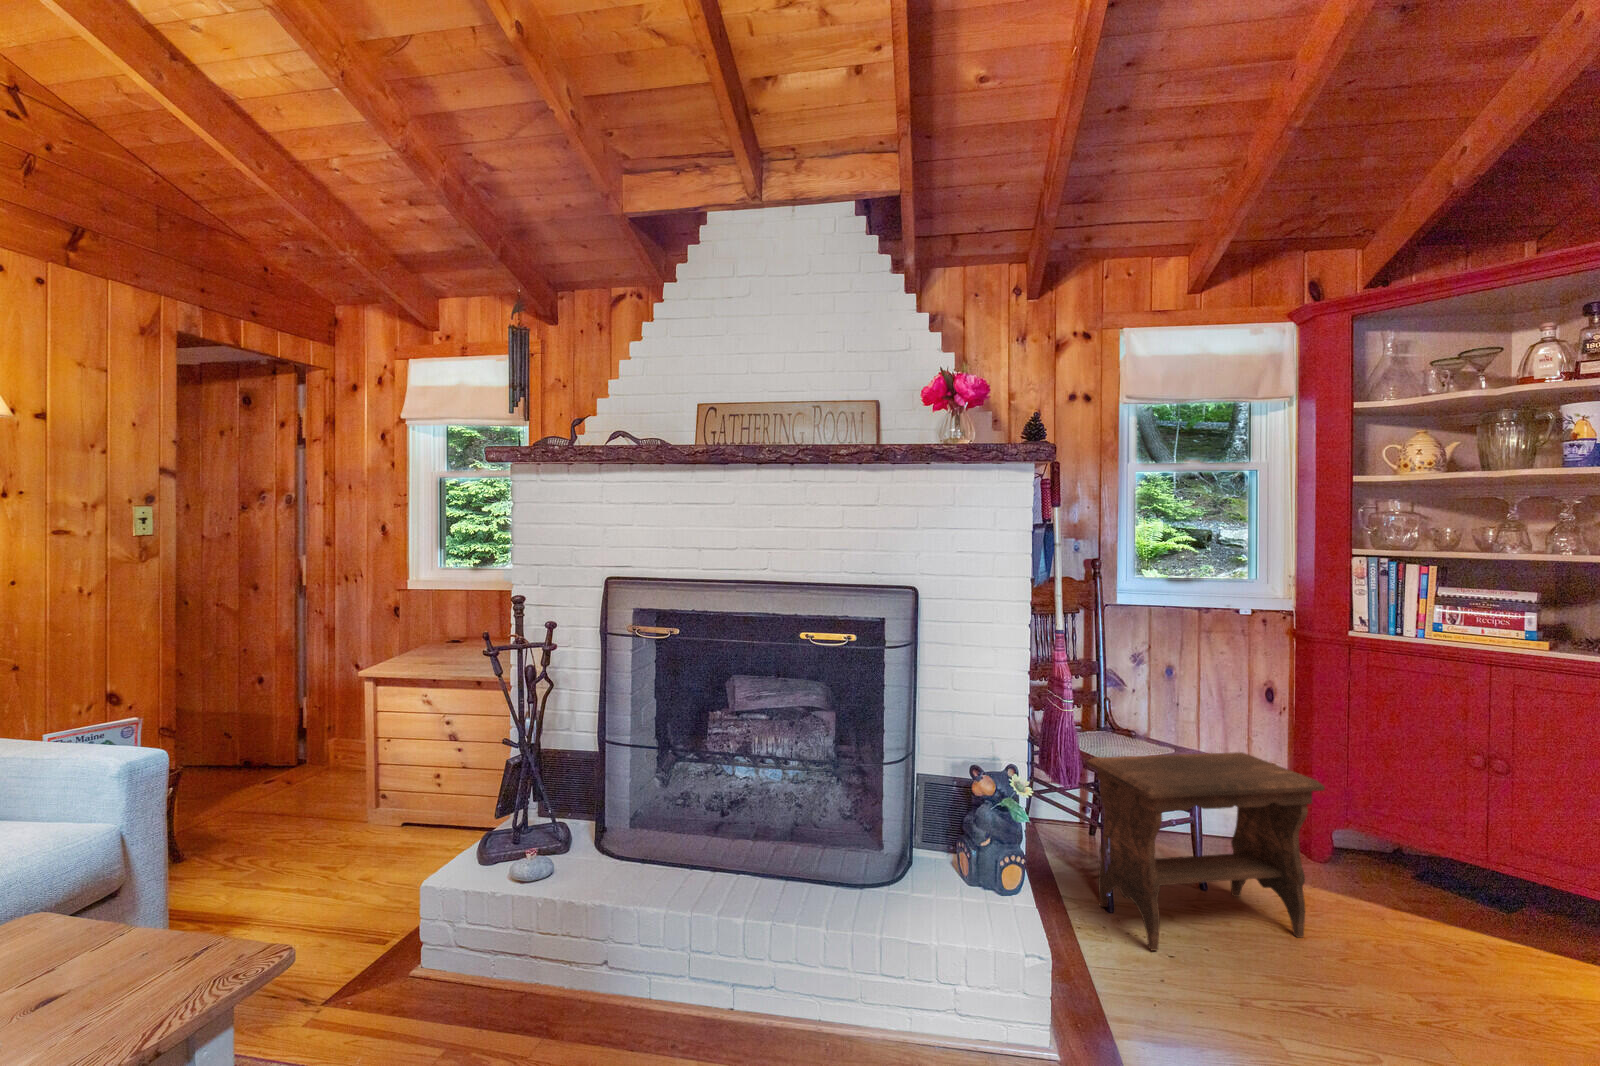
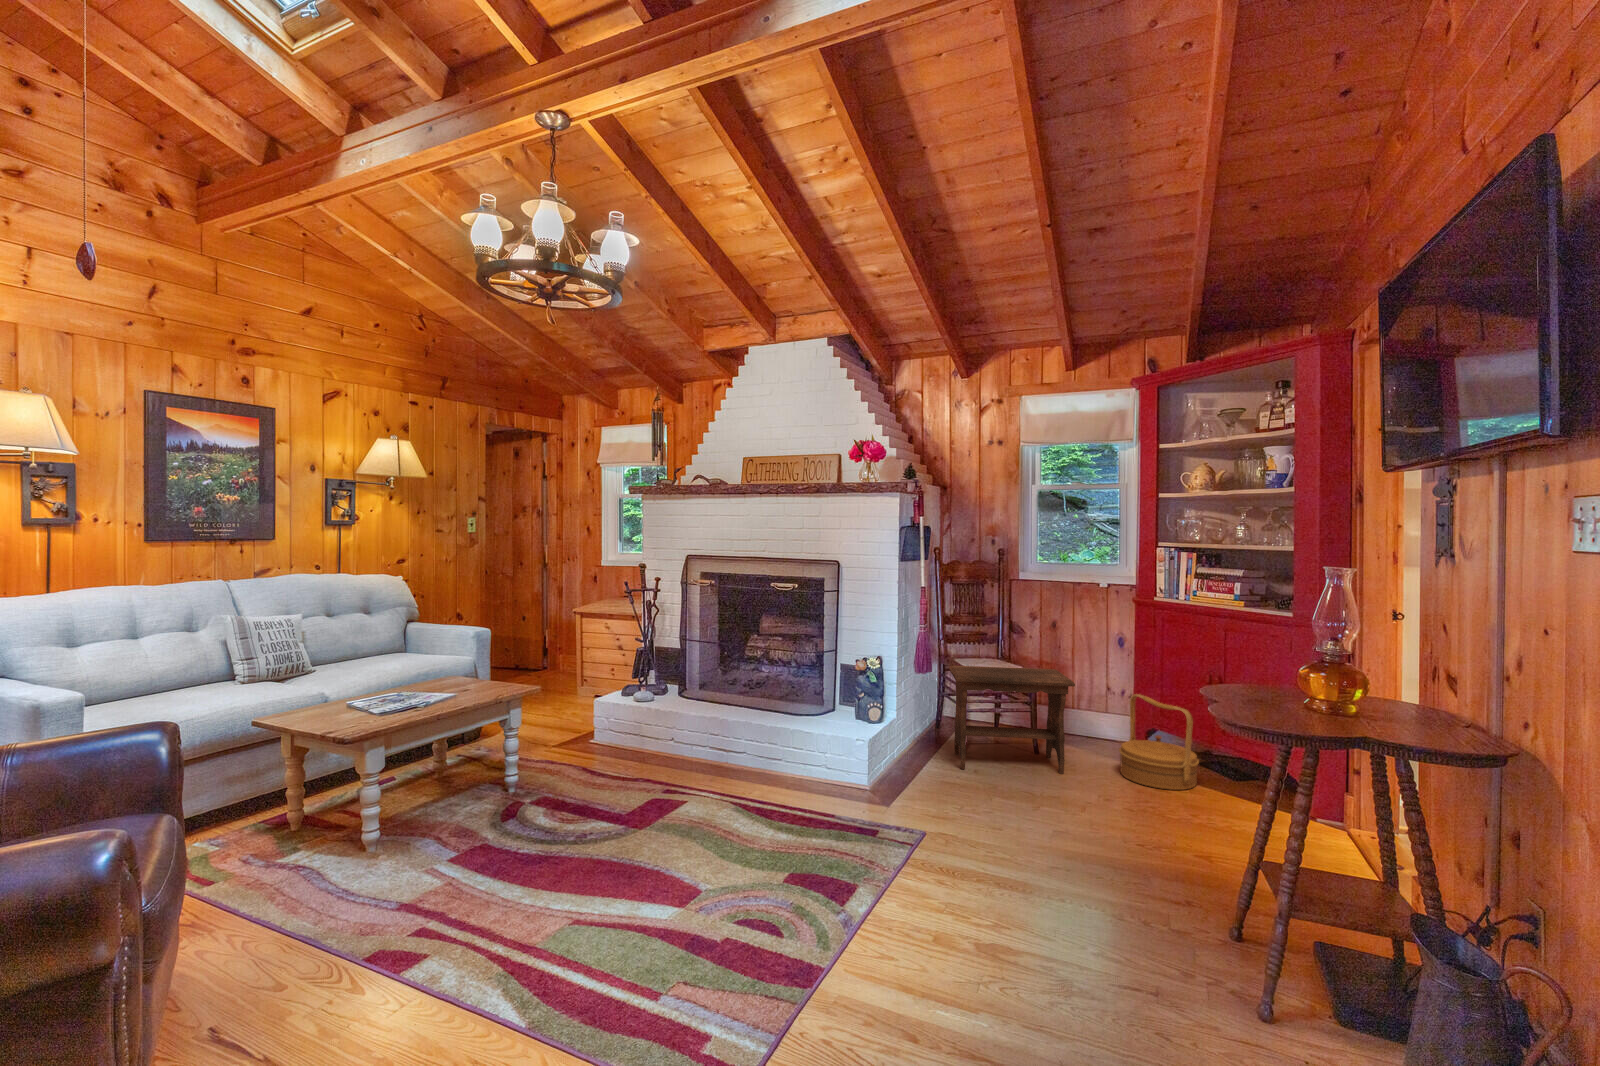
woven basket: none [1356,786,1517,955] -> present [1119,694,1199,790]

